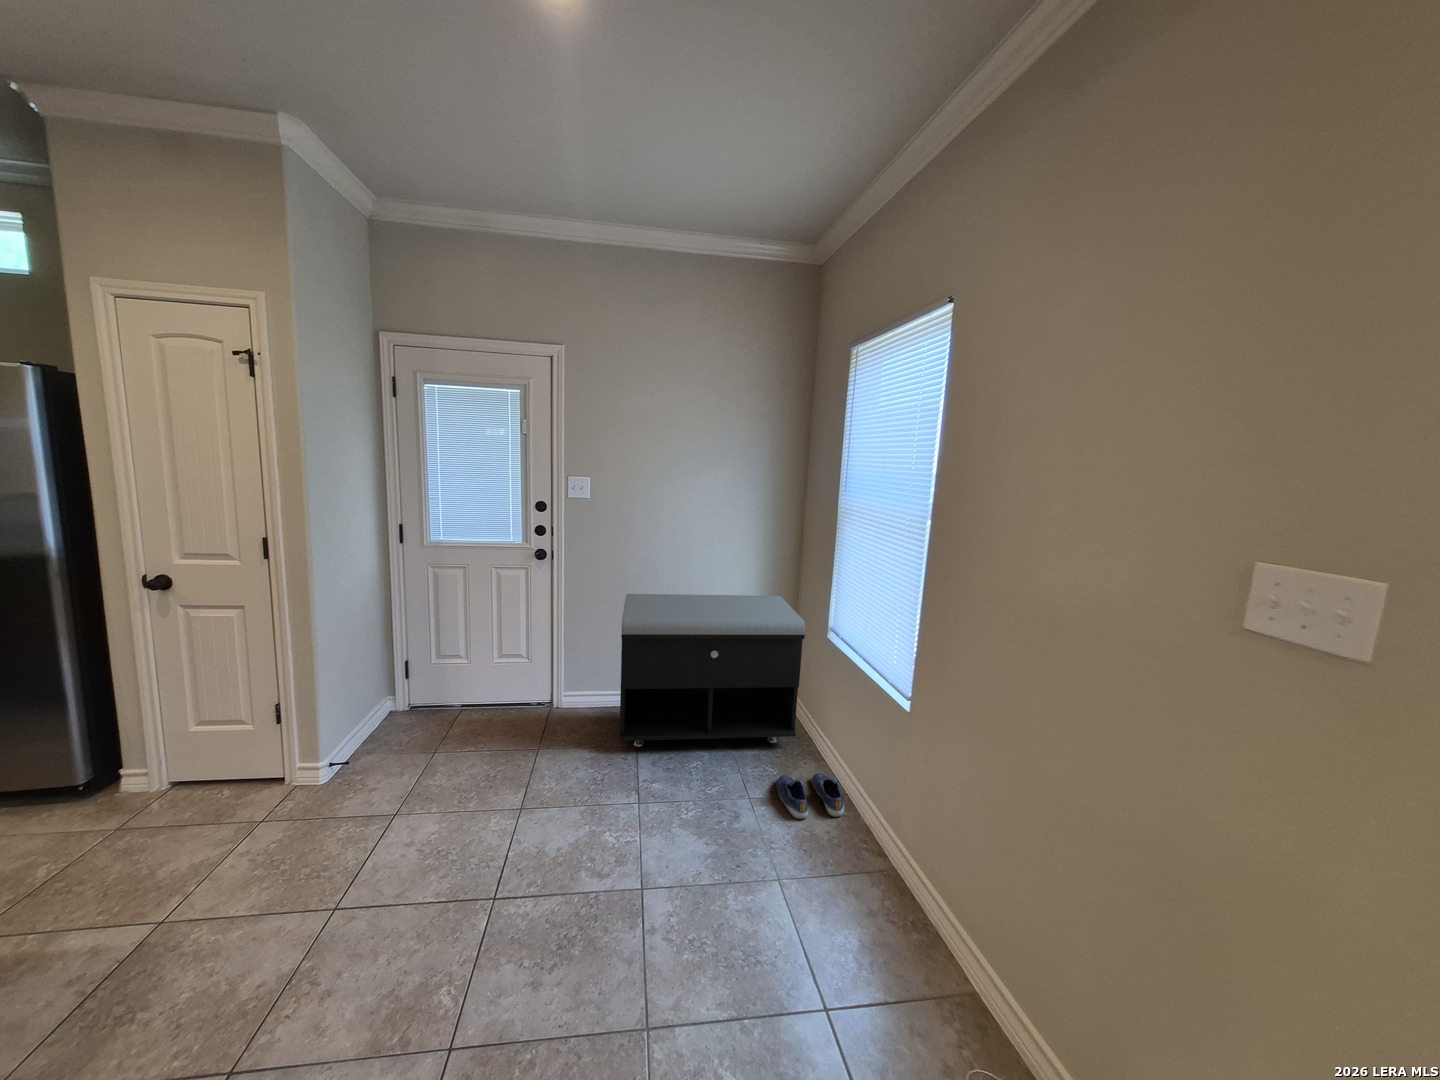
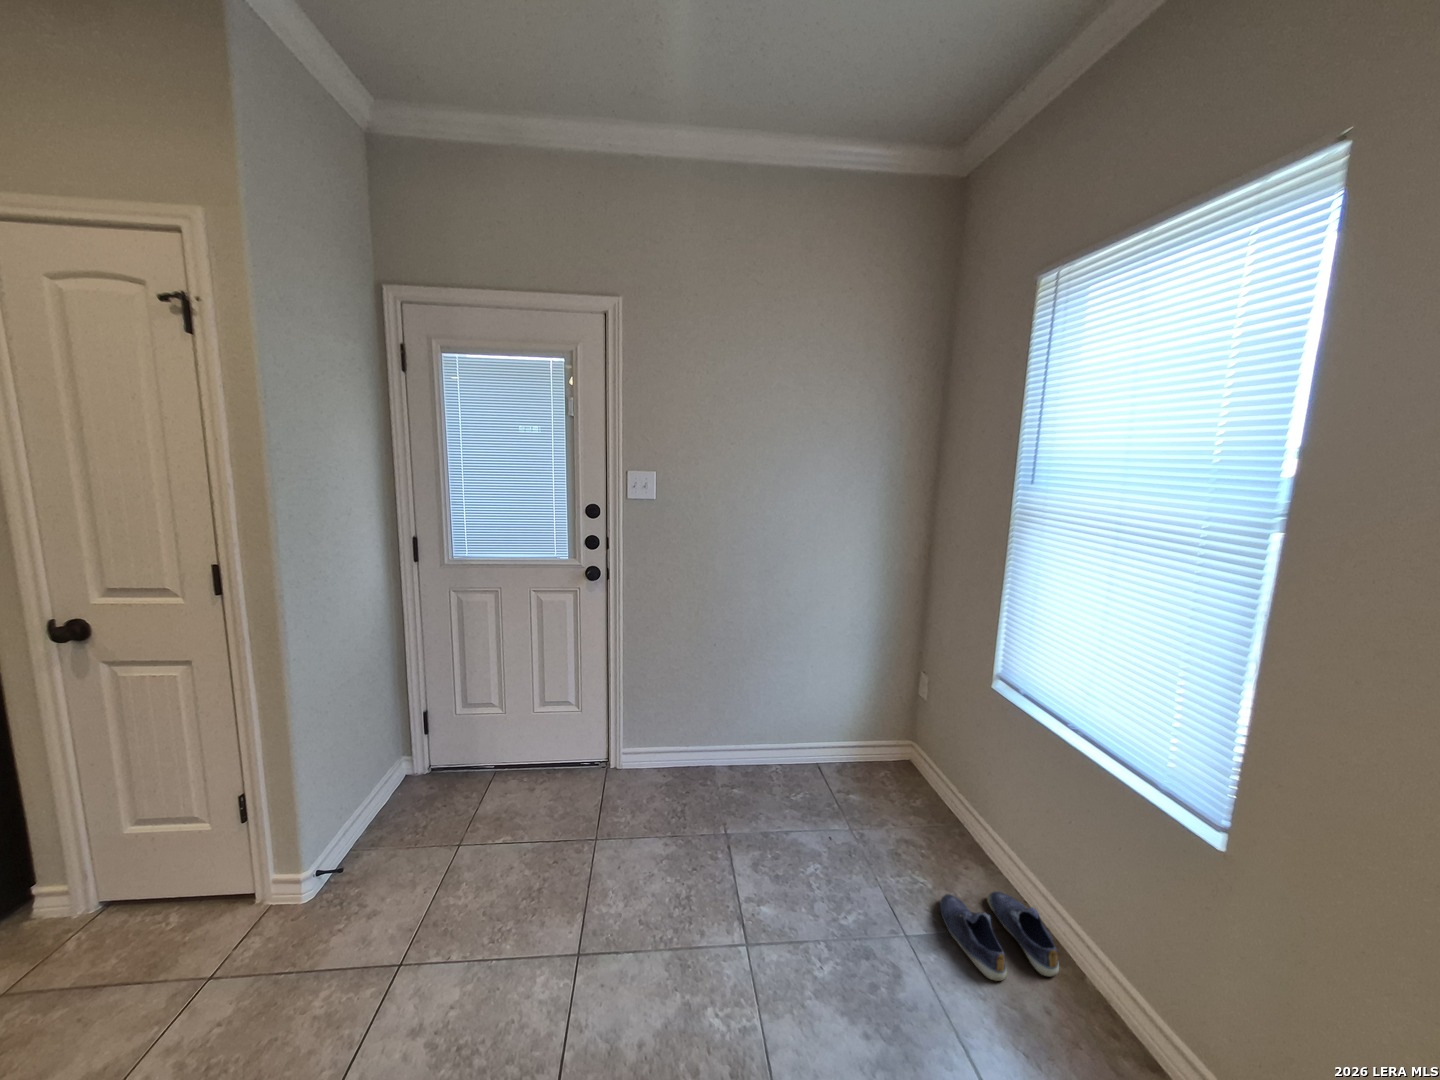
storage bench: present [619,594,805,747] -> none [699,624,965,837]

